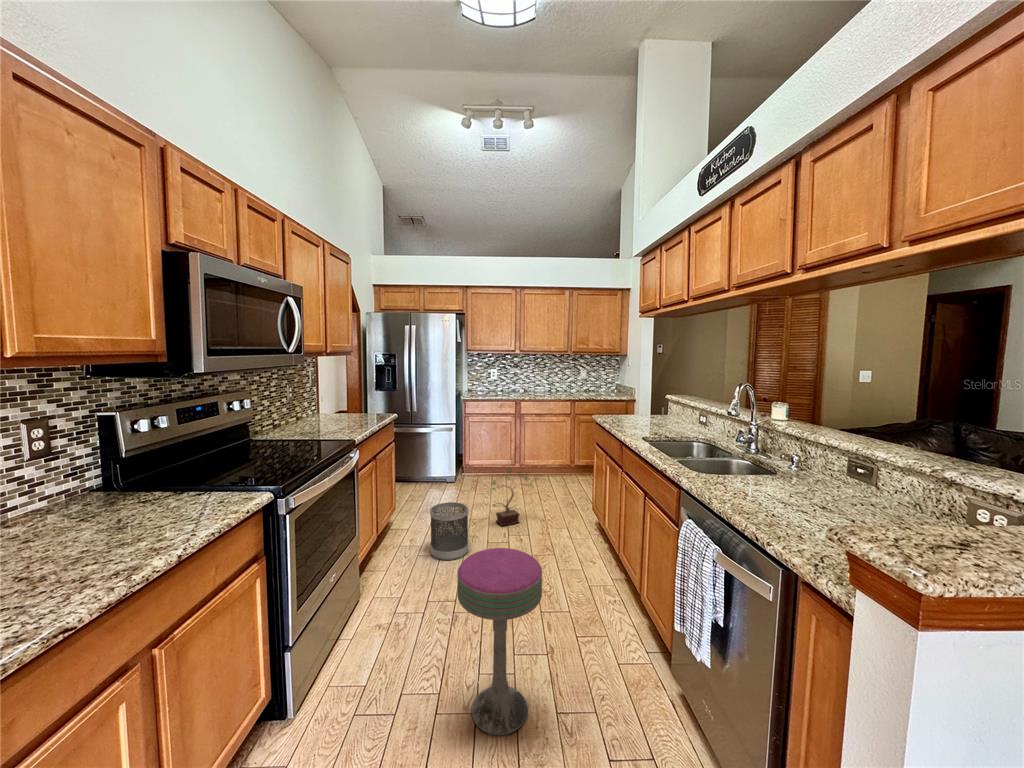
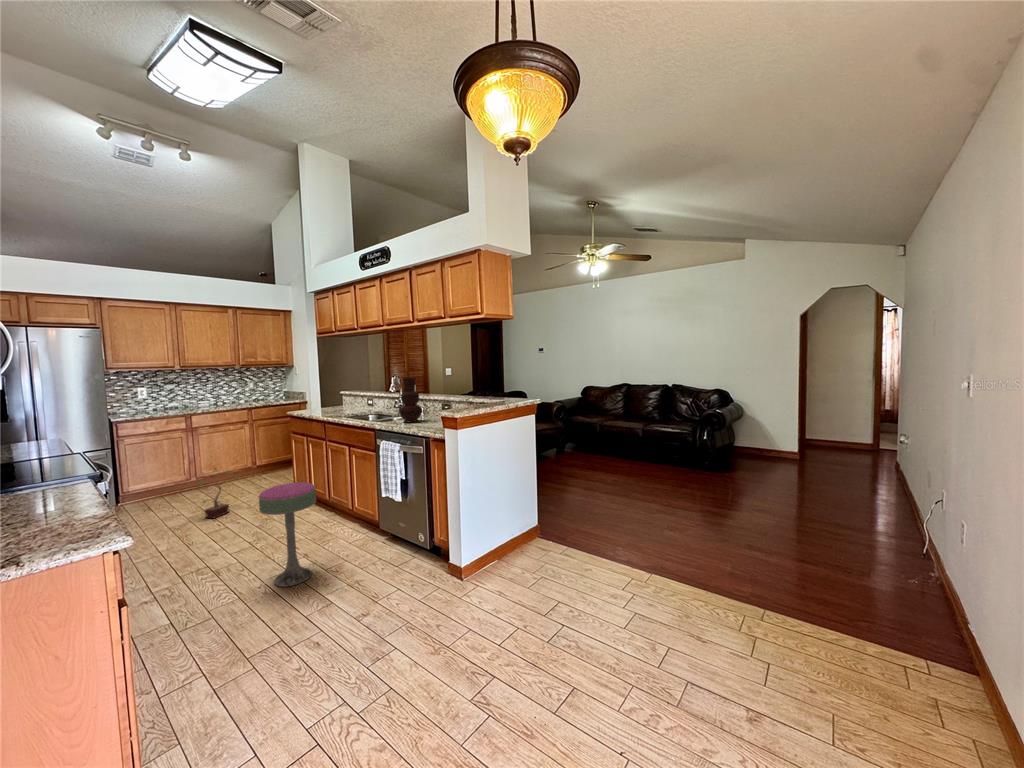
vase: none [728,393,787,497] -> present [399,377,422,422]
wastebasket: present [430,502,469,560] -> none [148,502,195,553]

